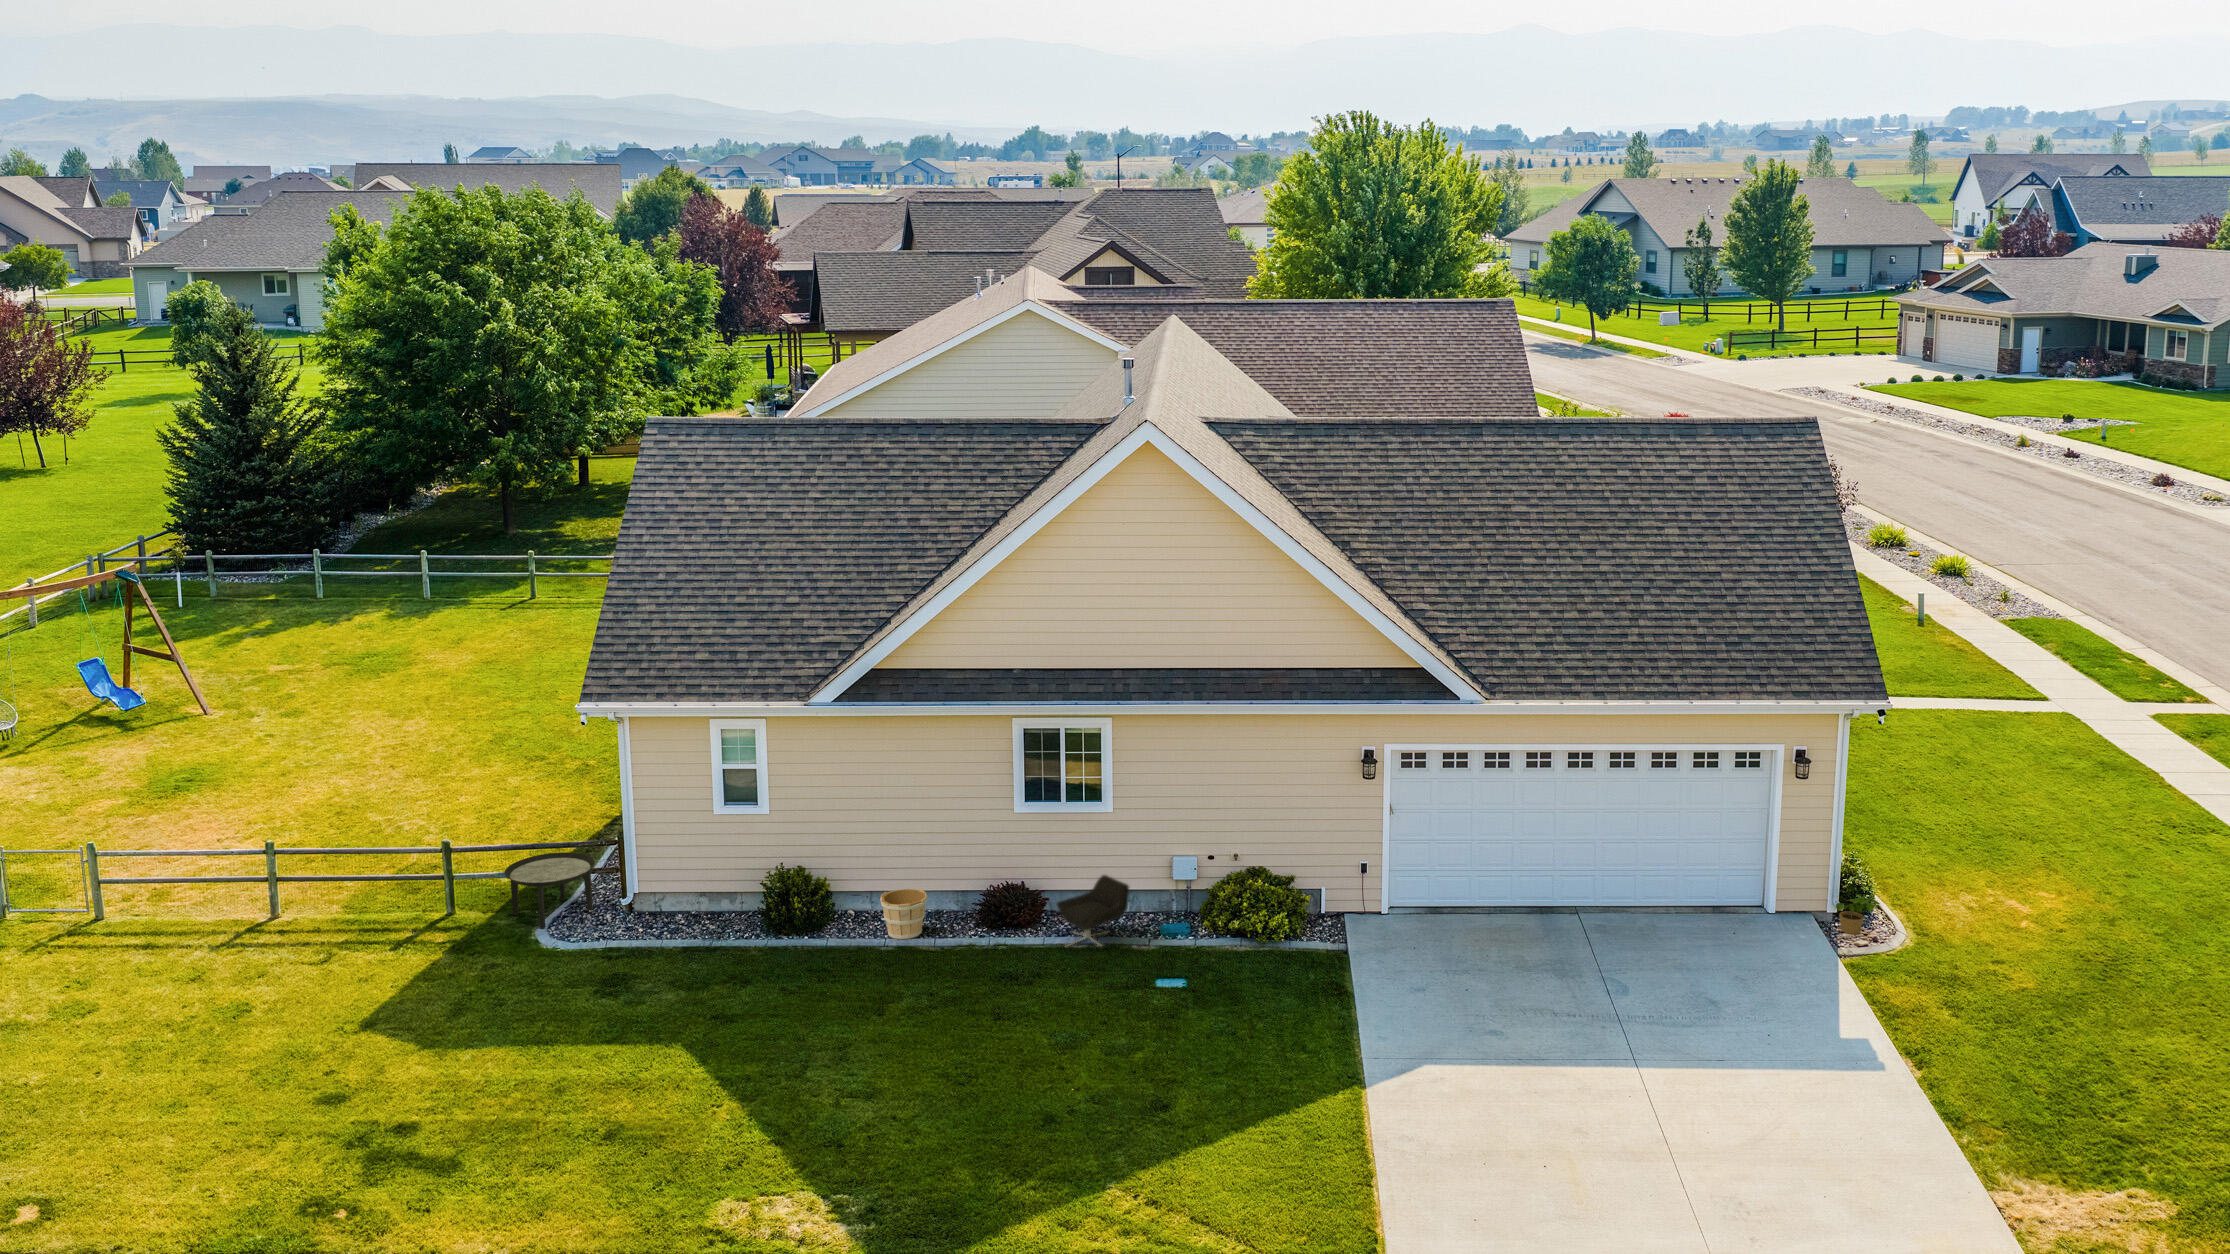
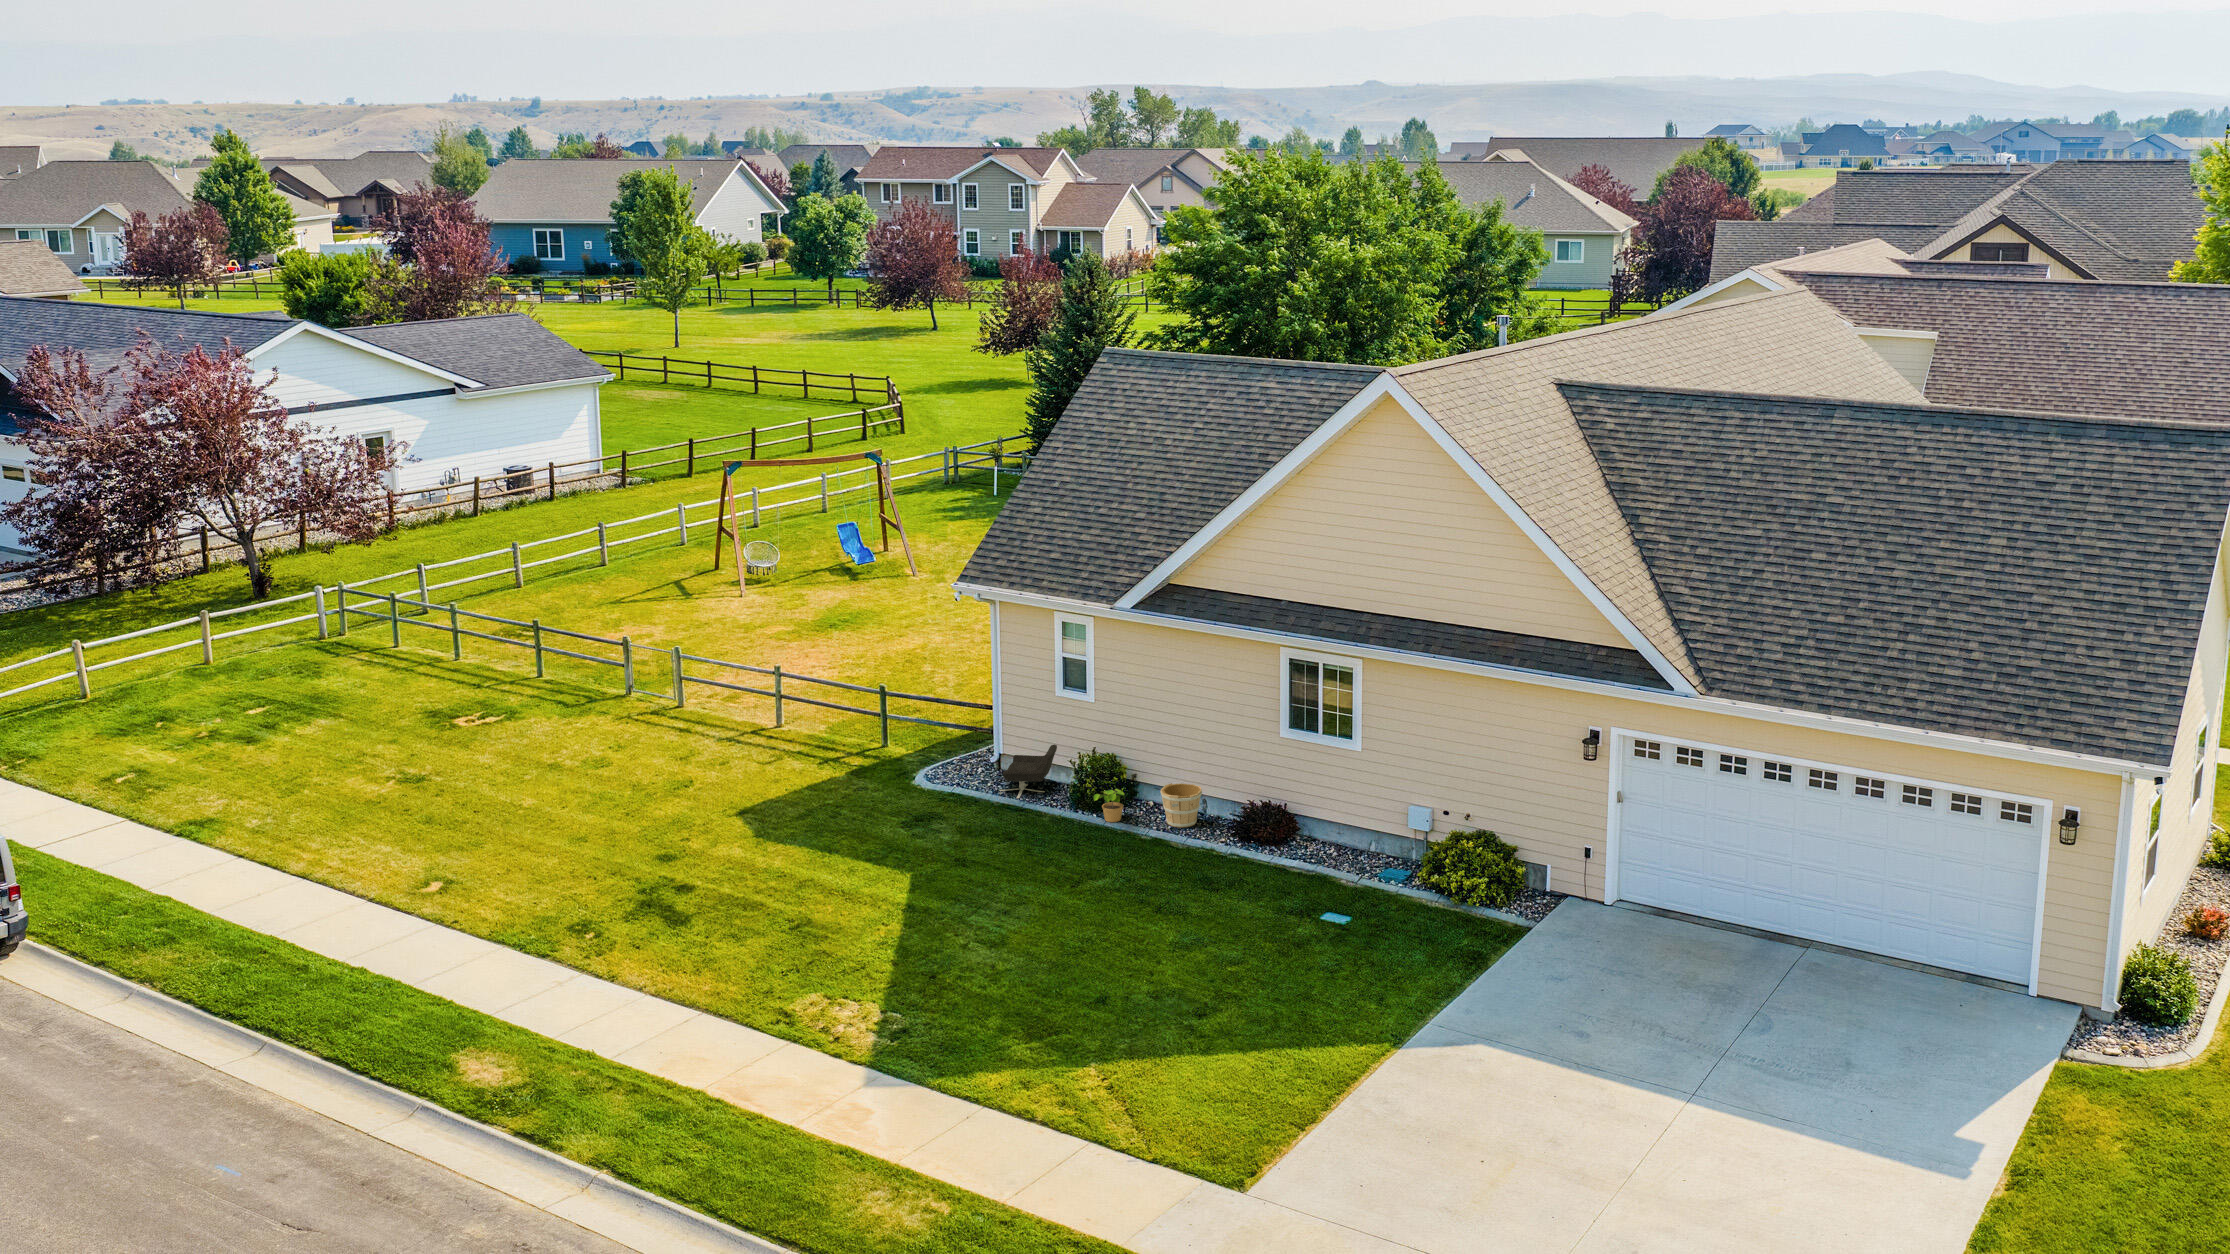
round table: present [504,852,595,929] -> none [920,705,990,764]
lounge chair: present [1057,875,1129,945] -> present [1000,744,1057,798]
potted plant: present [1836,897,1880,934] -> present [1094,789,1125,822]

